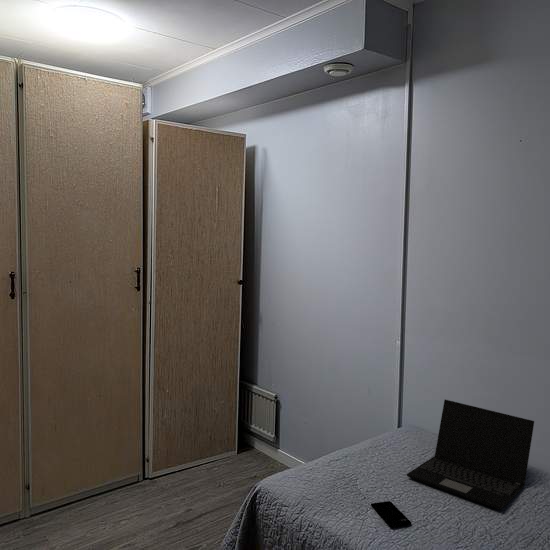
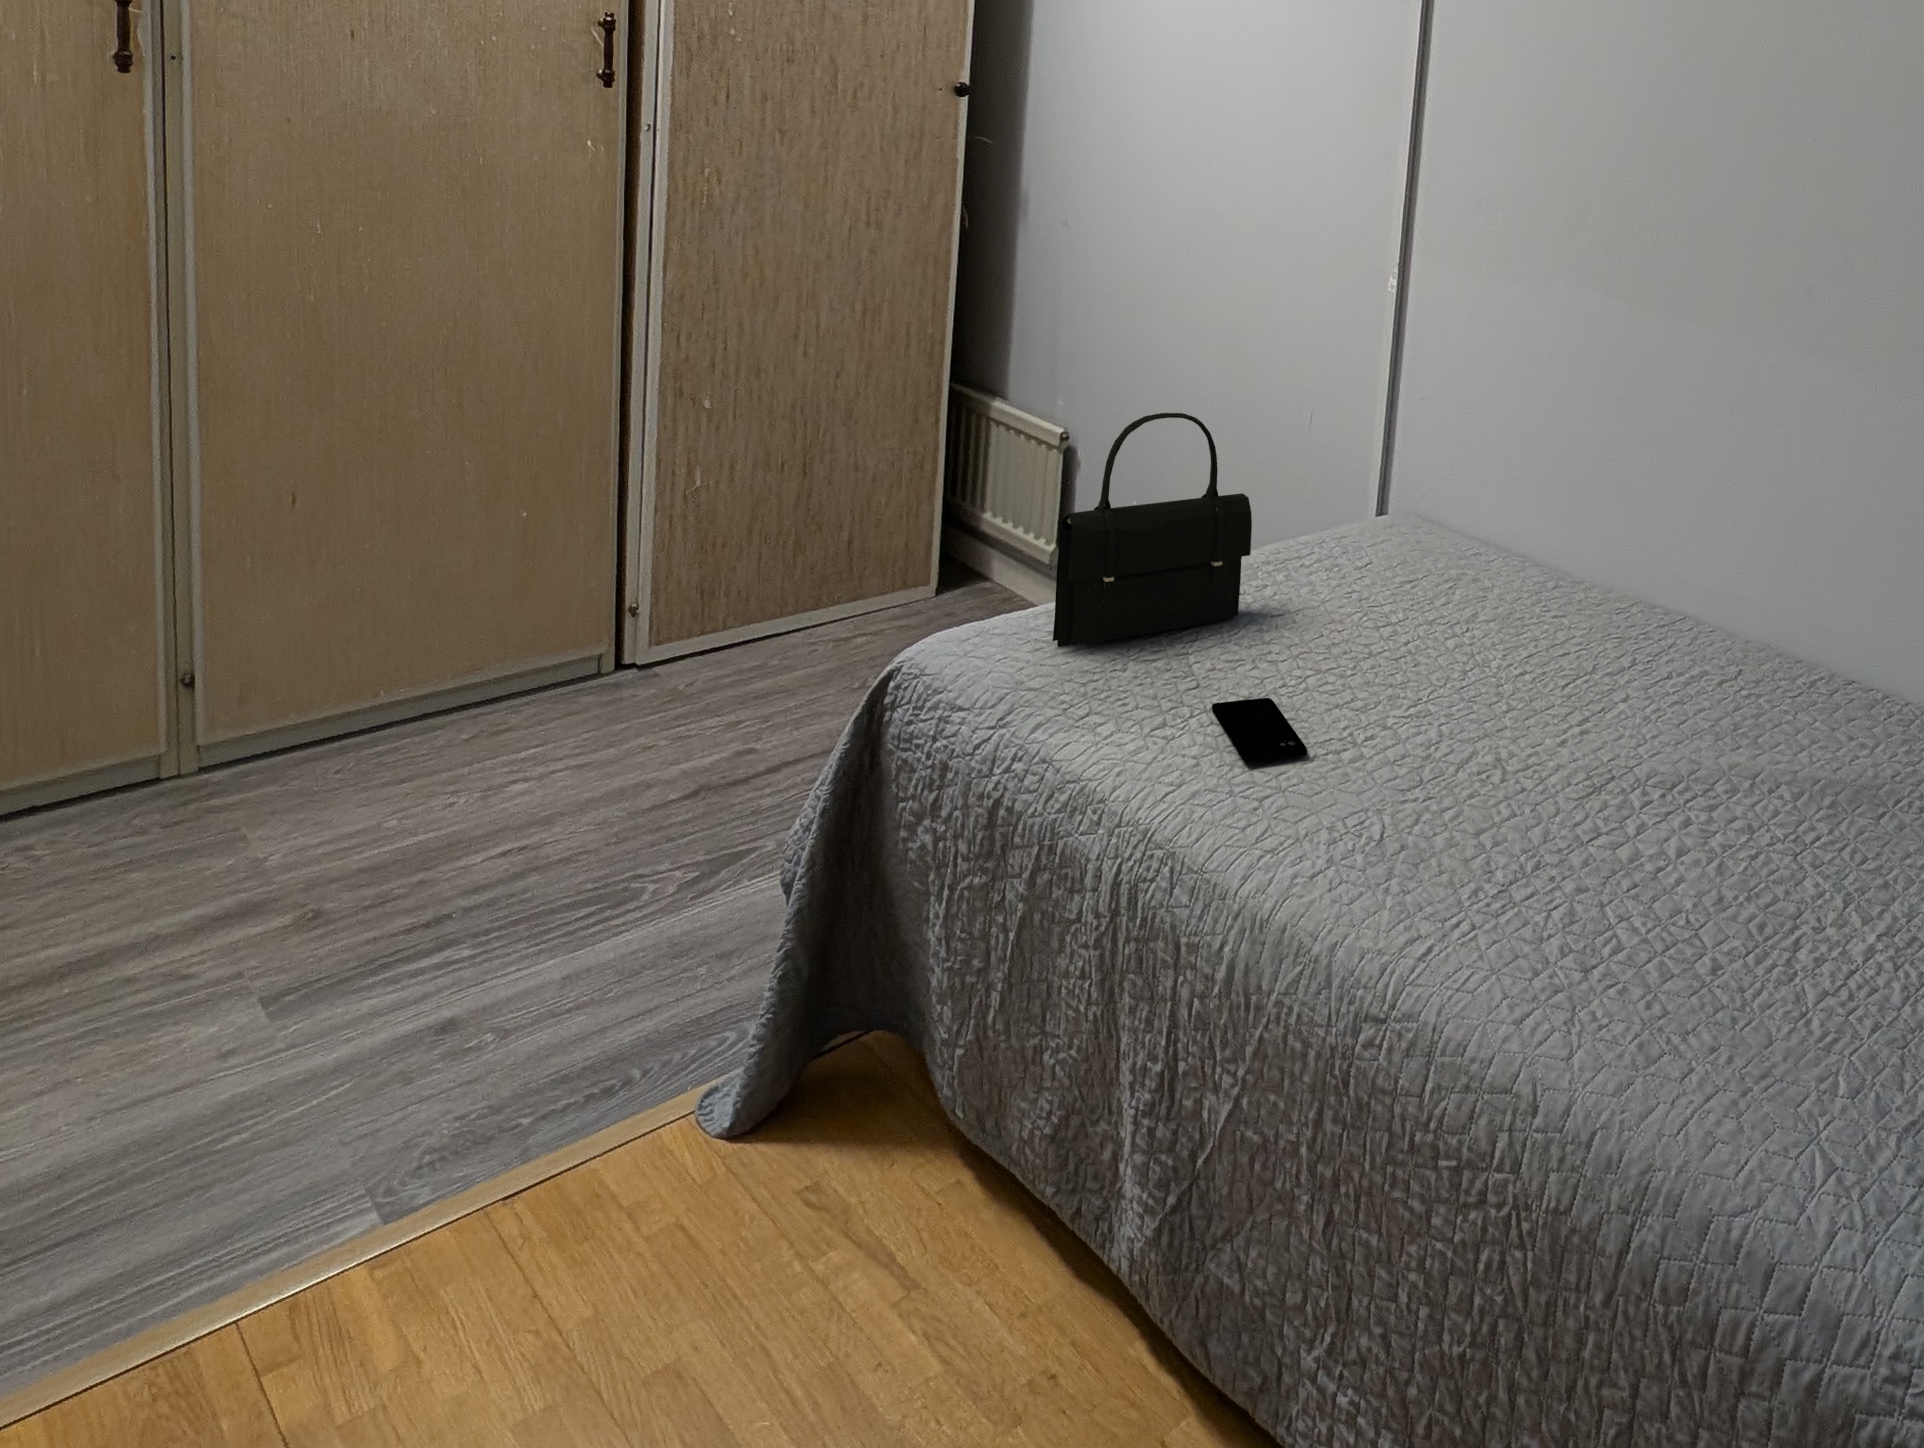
handbag: none [309,398,372,481] -> present [1053,413,1252,647]
laptop: present [407,400,534,510] -> none [1340,432,1692,717]

